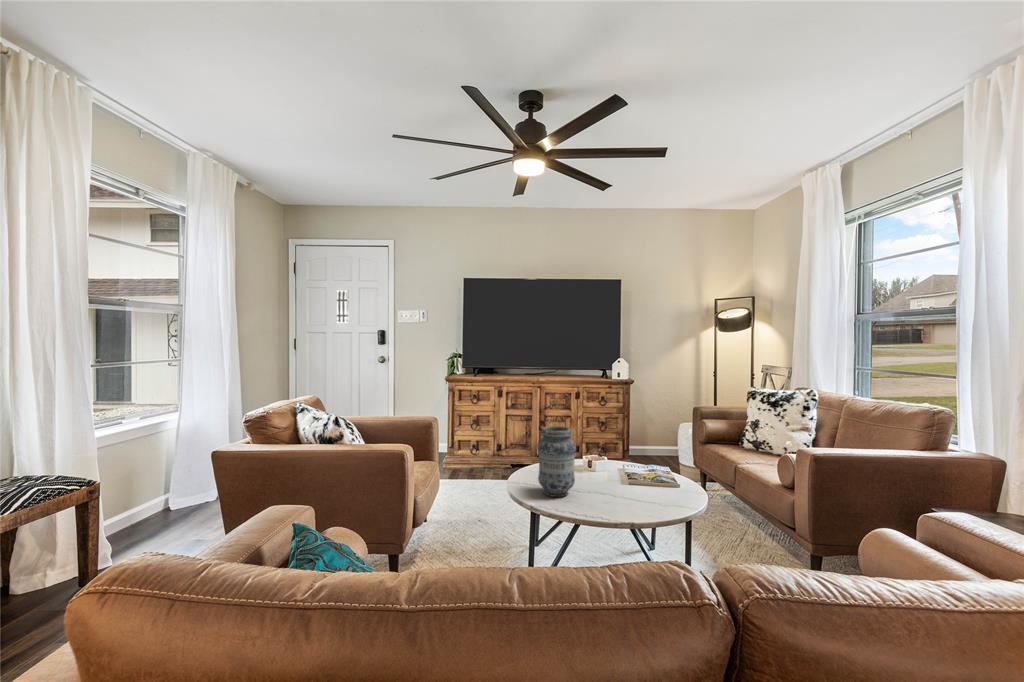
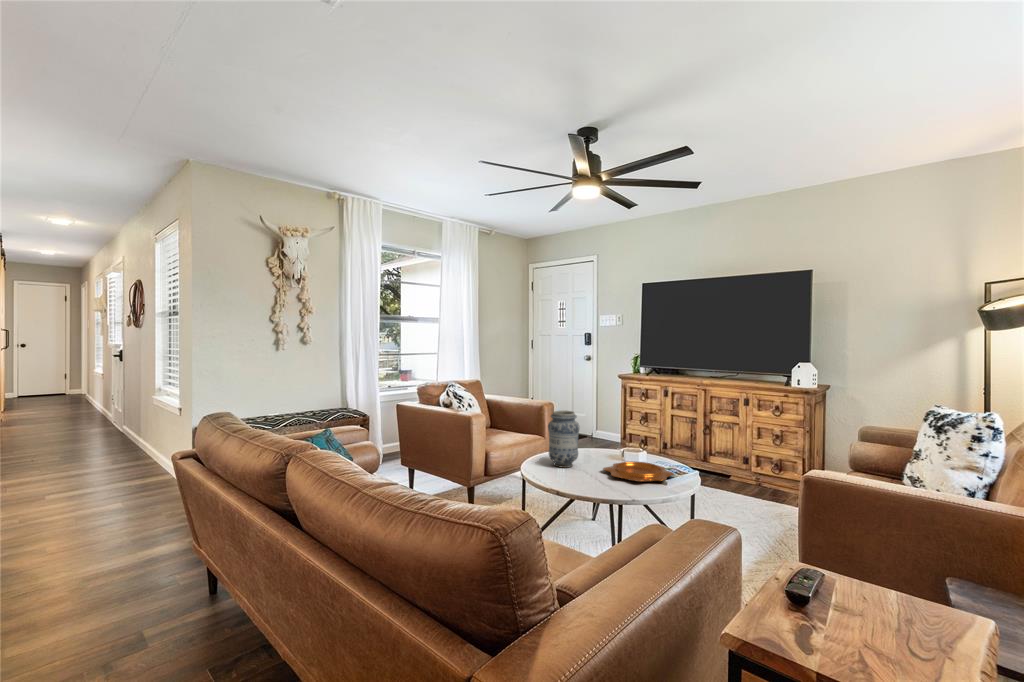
decorative bowl: none [597,470,673,494] -> present [603,461,674,482]

